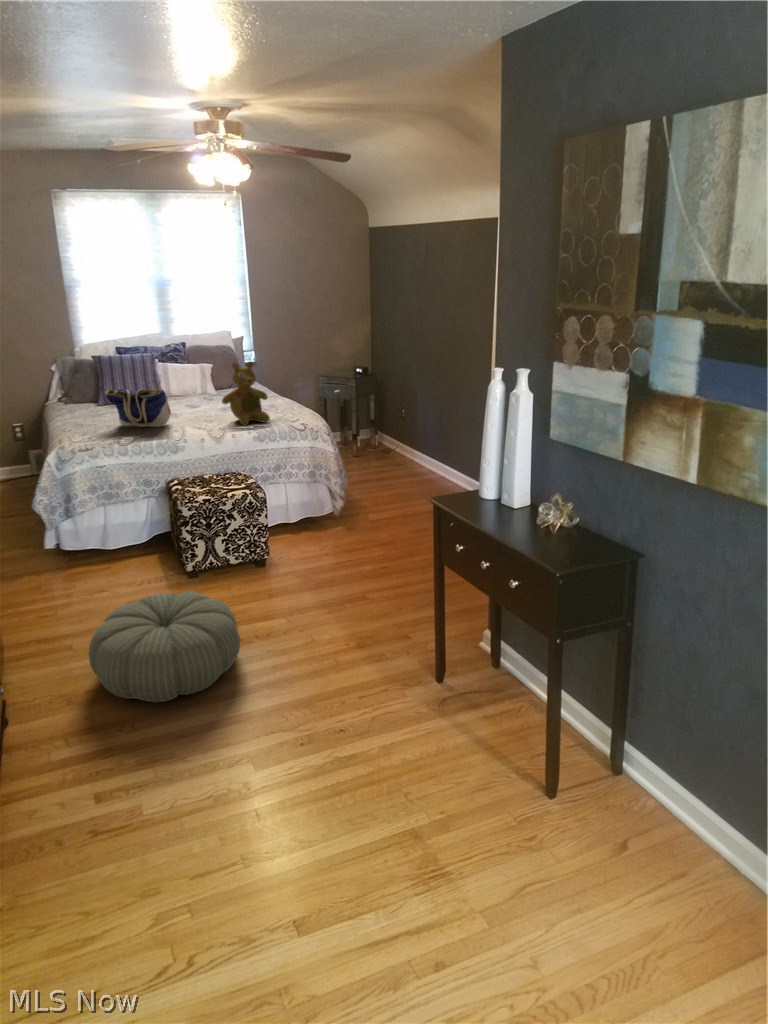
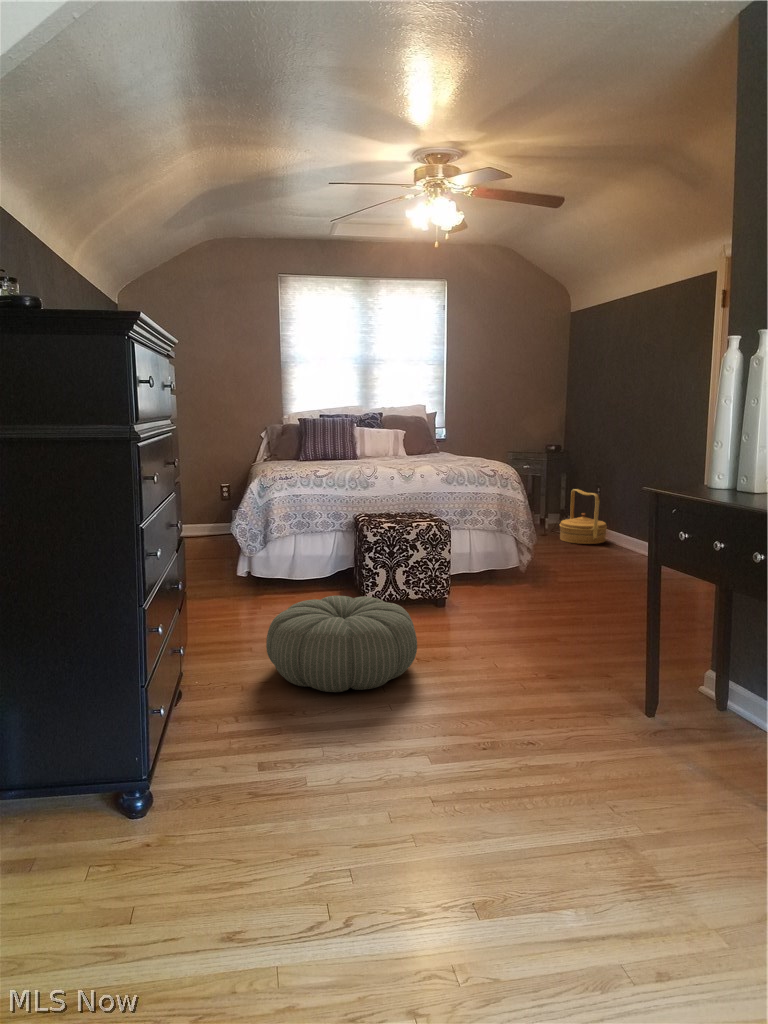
stuffed bear: present [222,361,270,425] -> none [414,407,460,467]
tote bag: present [105,389,171,427] -> none [307,429,365,467]
woven basket: none [370,412,413,466] -> present [560,489,607,544]

